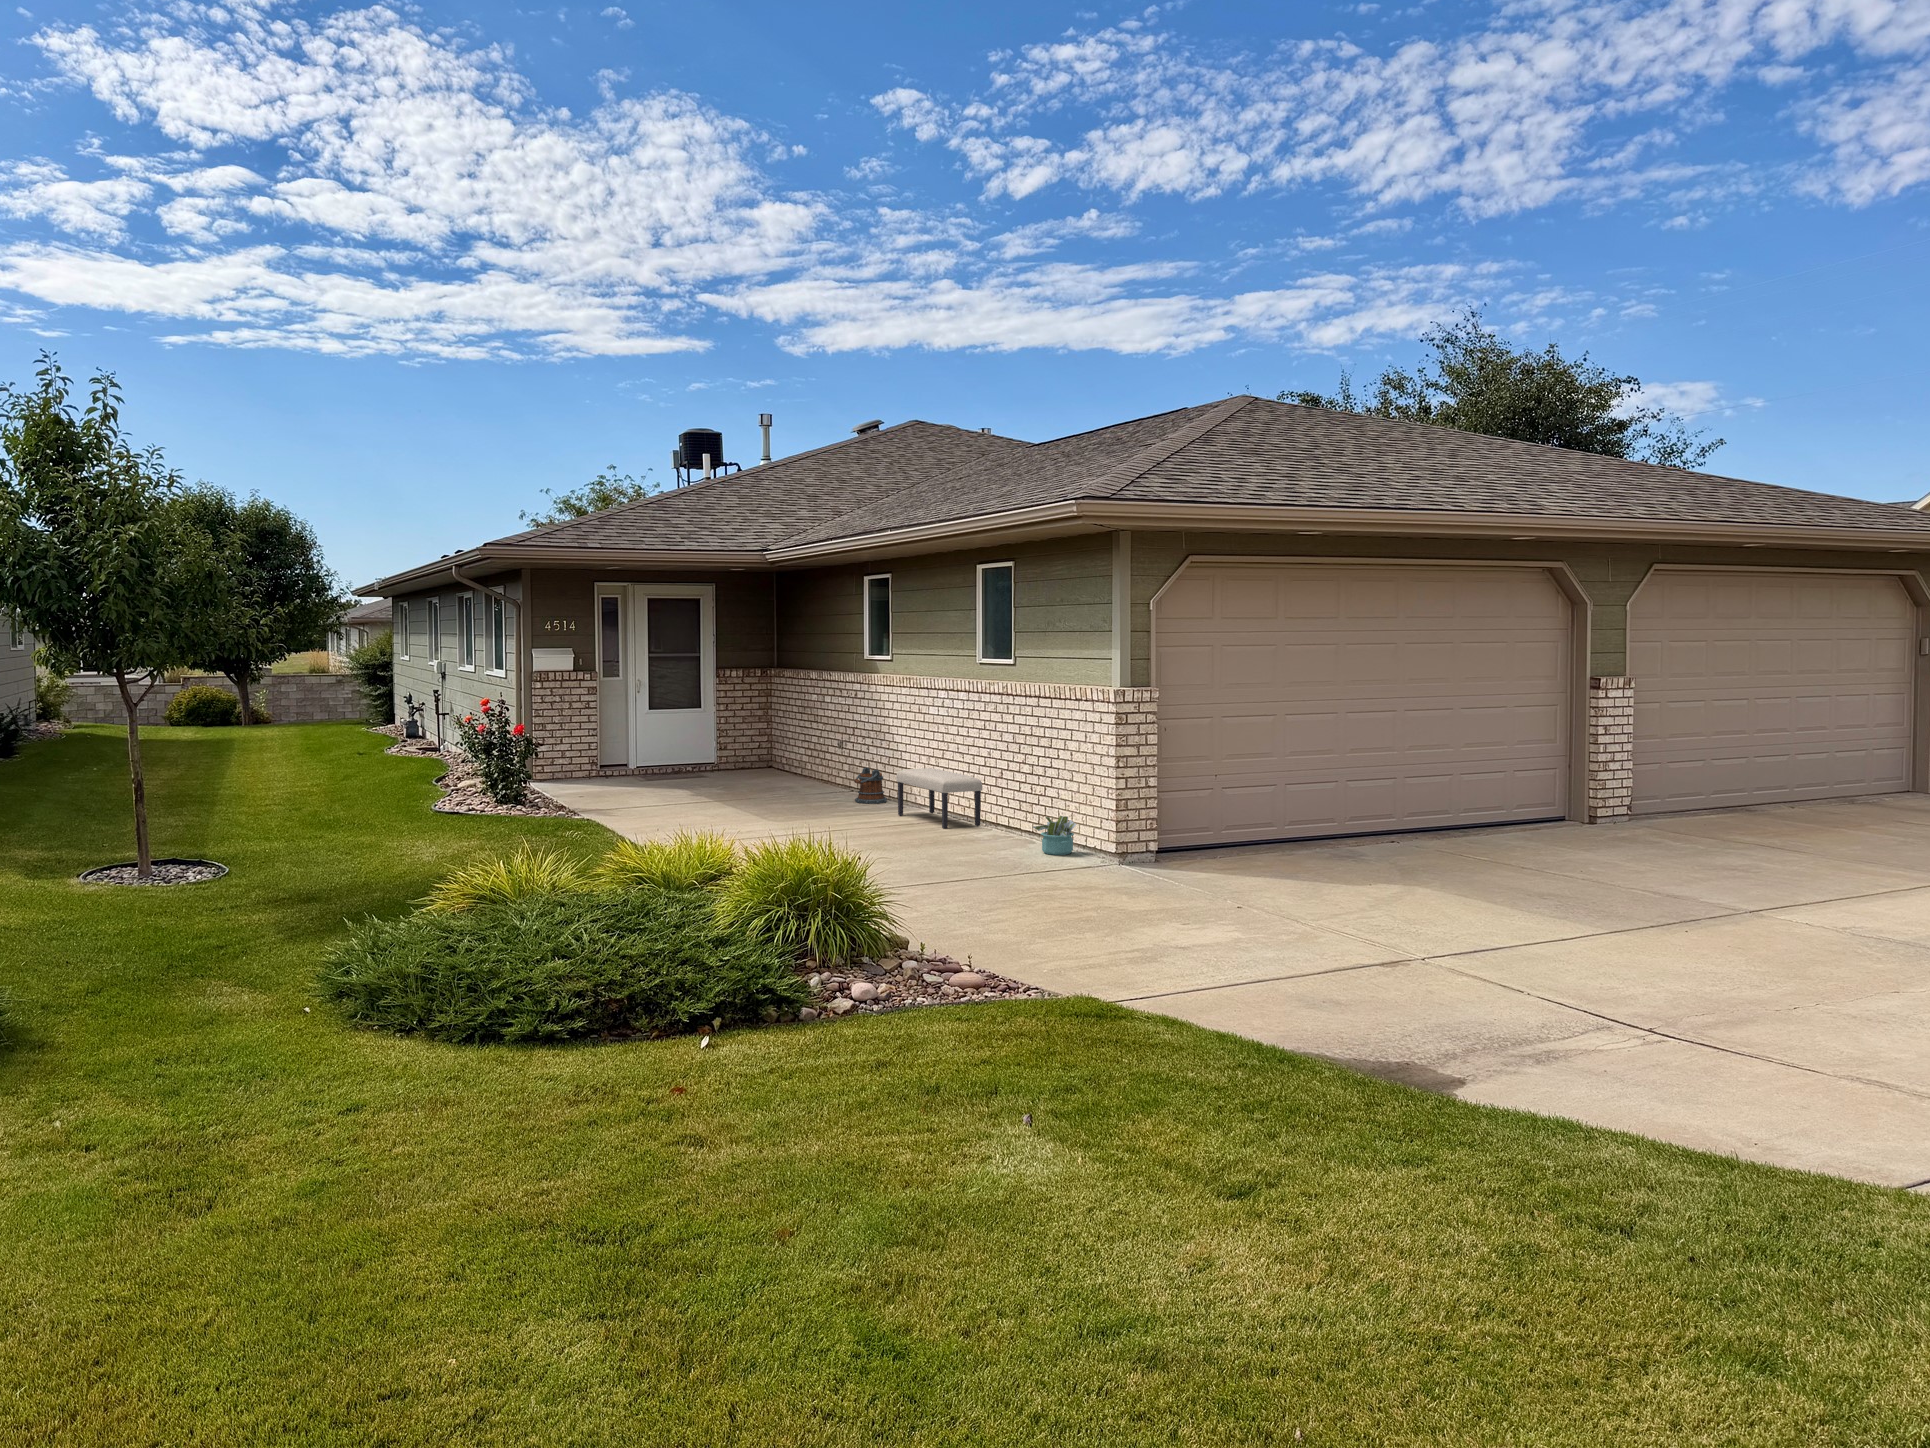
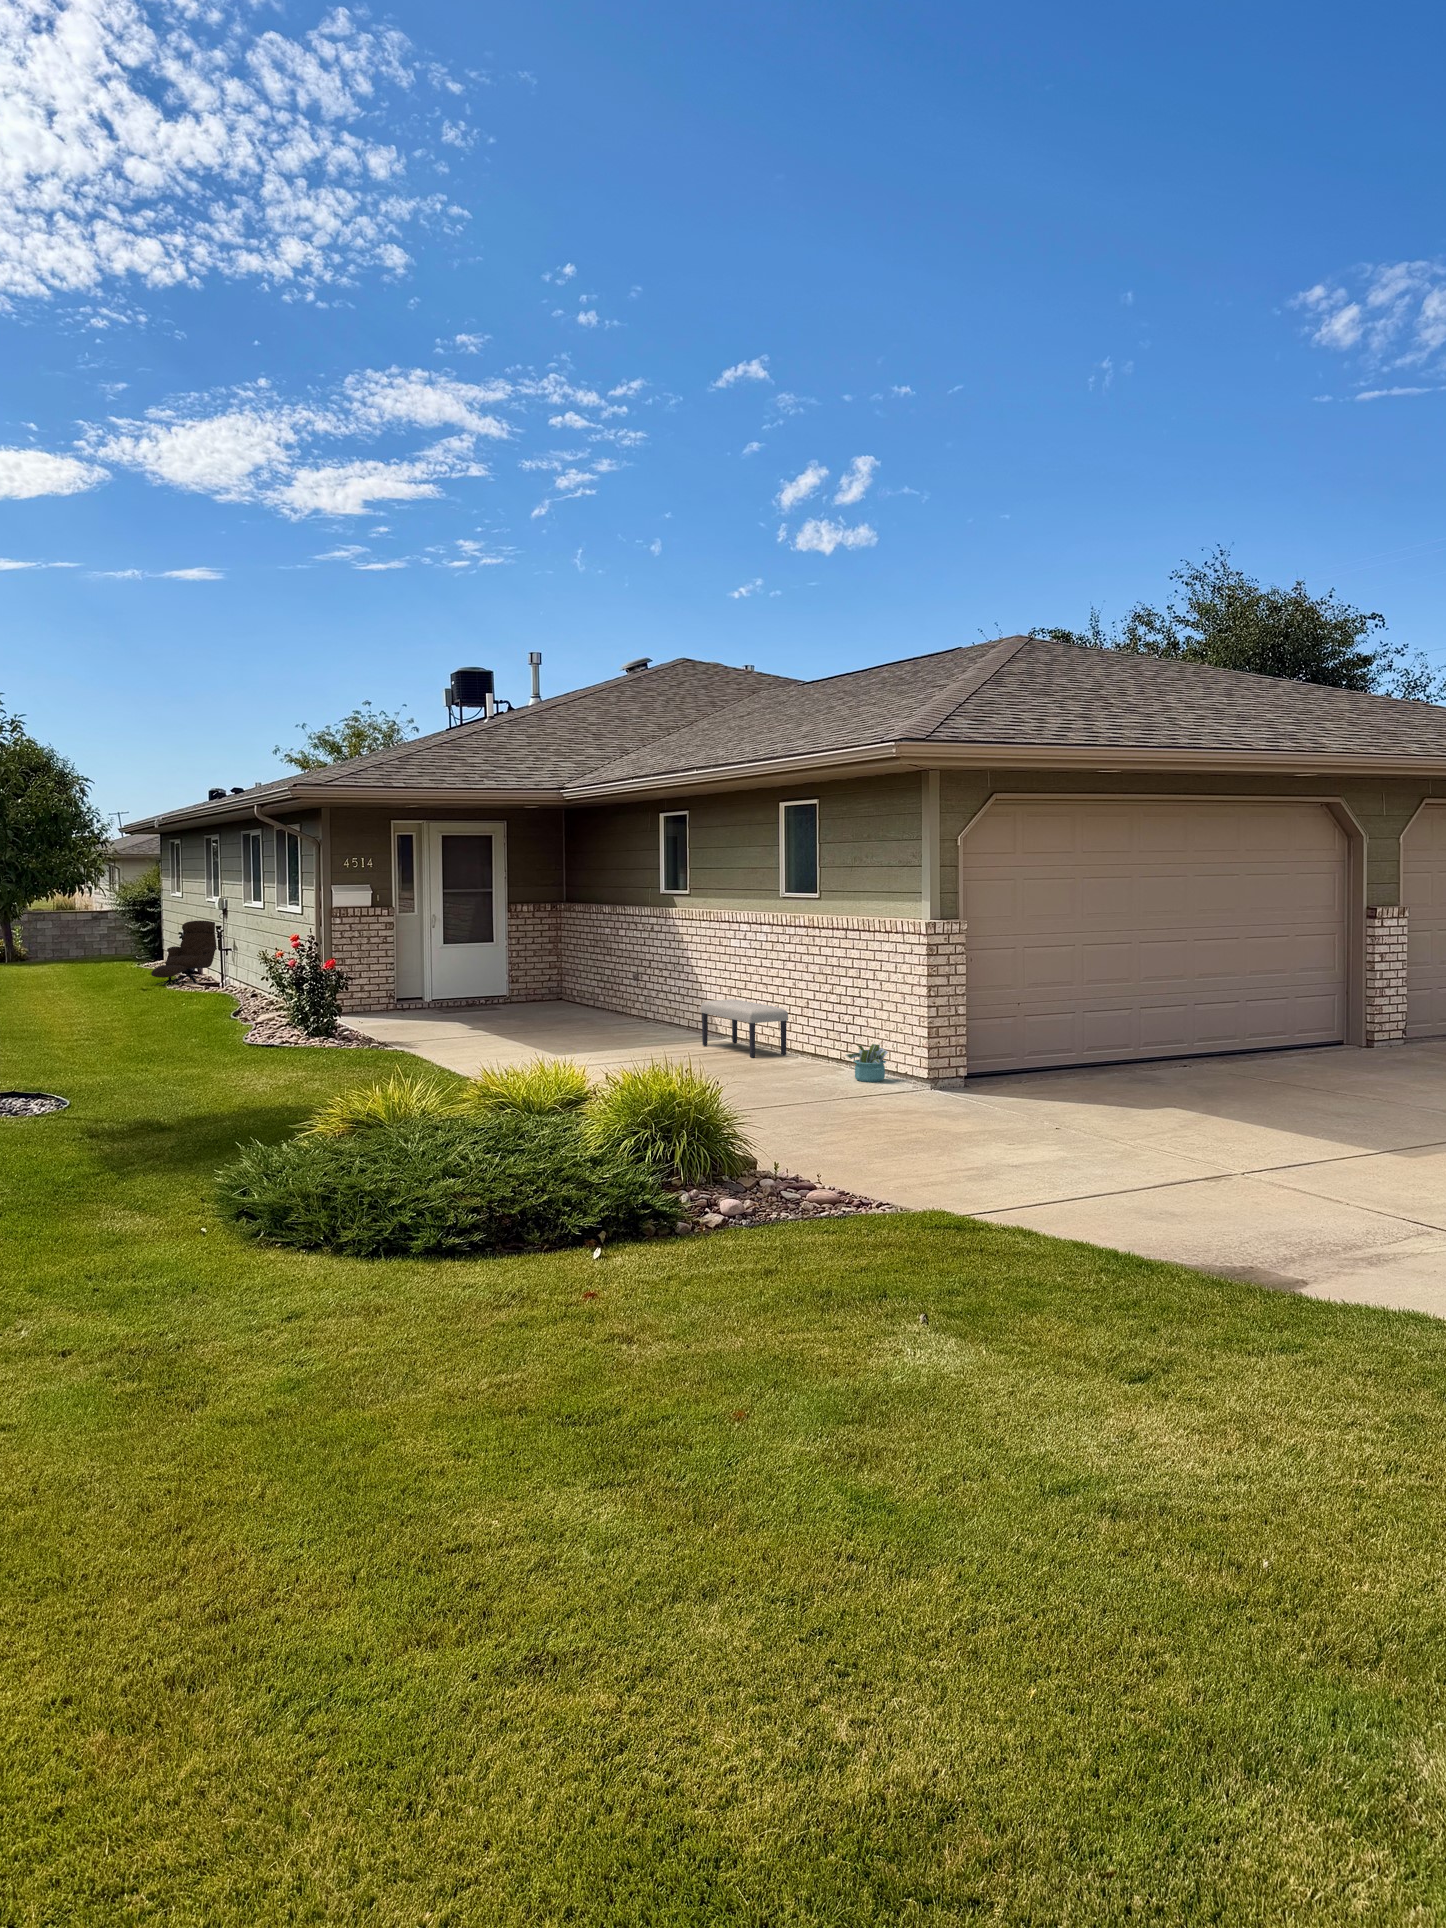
lounge chair: none [369,684,437,750] -> present [151,921,217,986]
bucket: present [854,768,887,804] -> none [654,999,686,1035]

